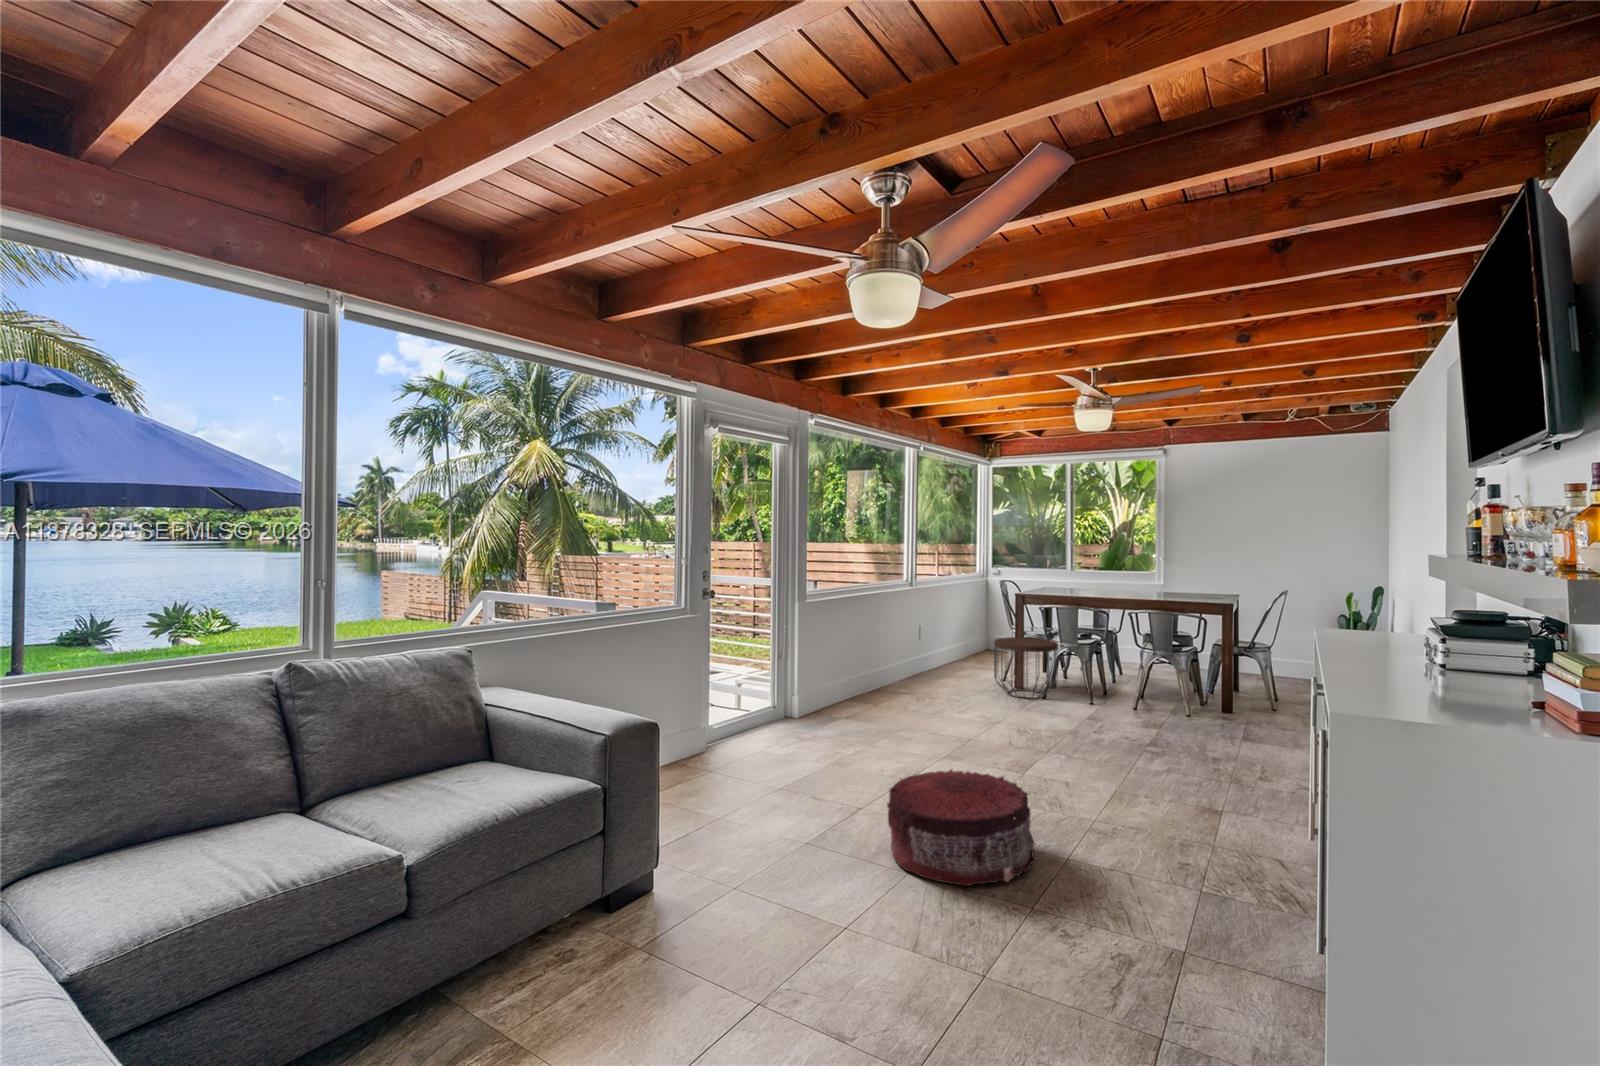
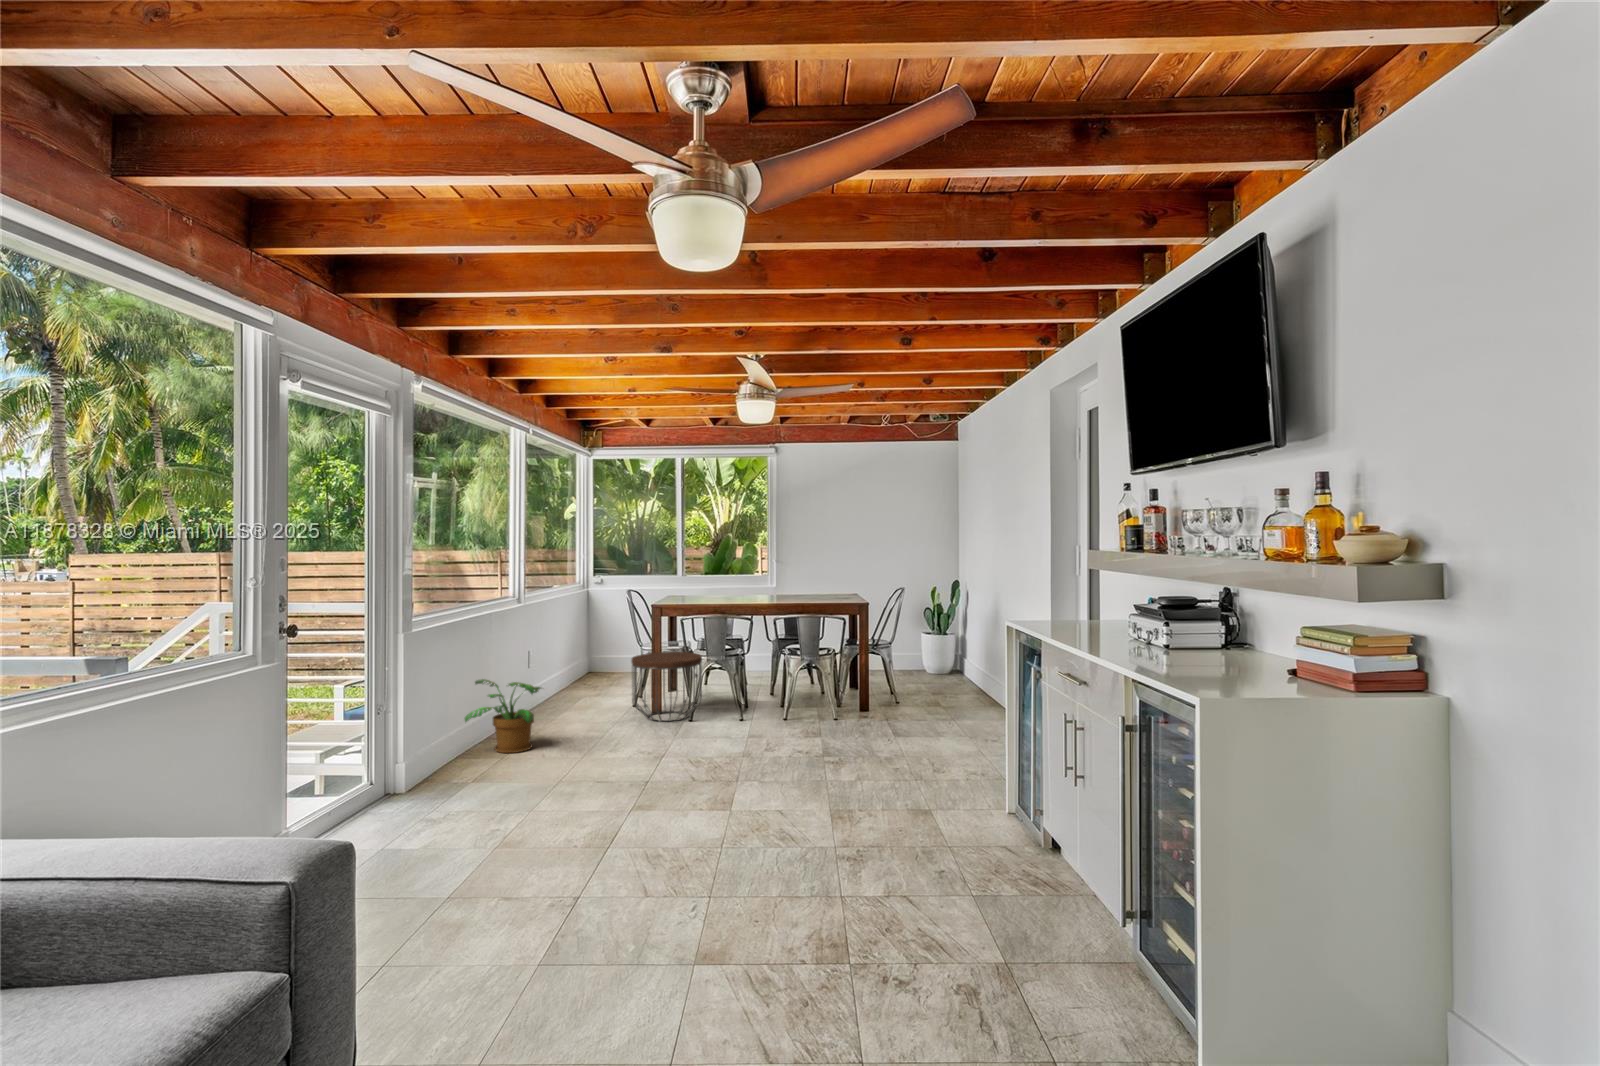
potted plant: none [851,644,911,704] -> present [465,679,542,753]
pouf: present [887,769,1036,886] -> none [646,816,823,964]

